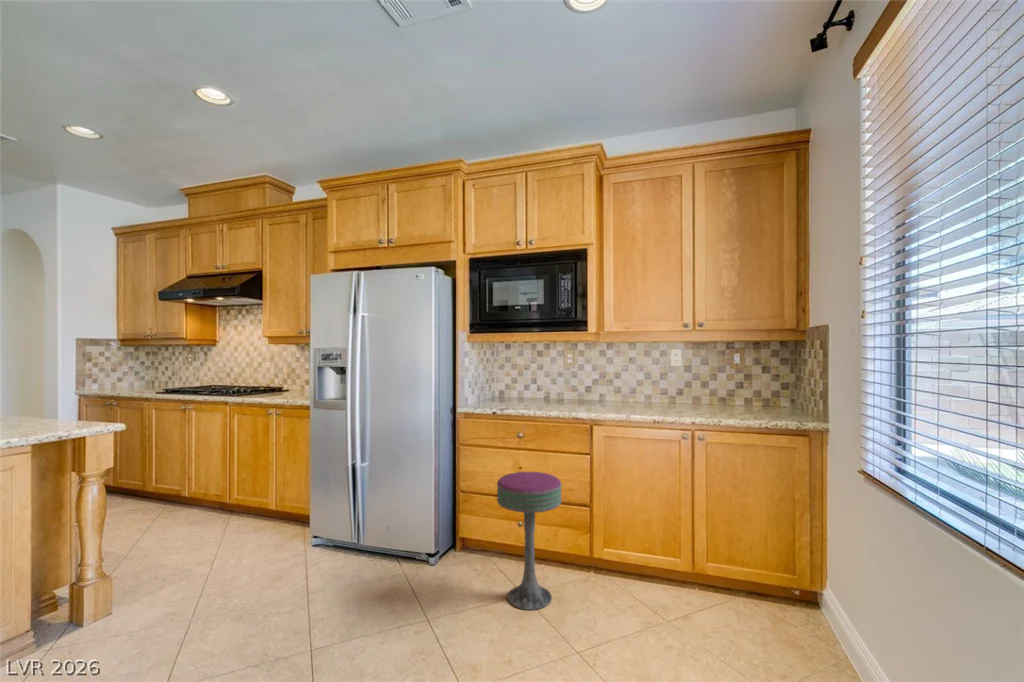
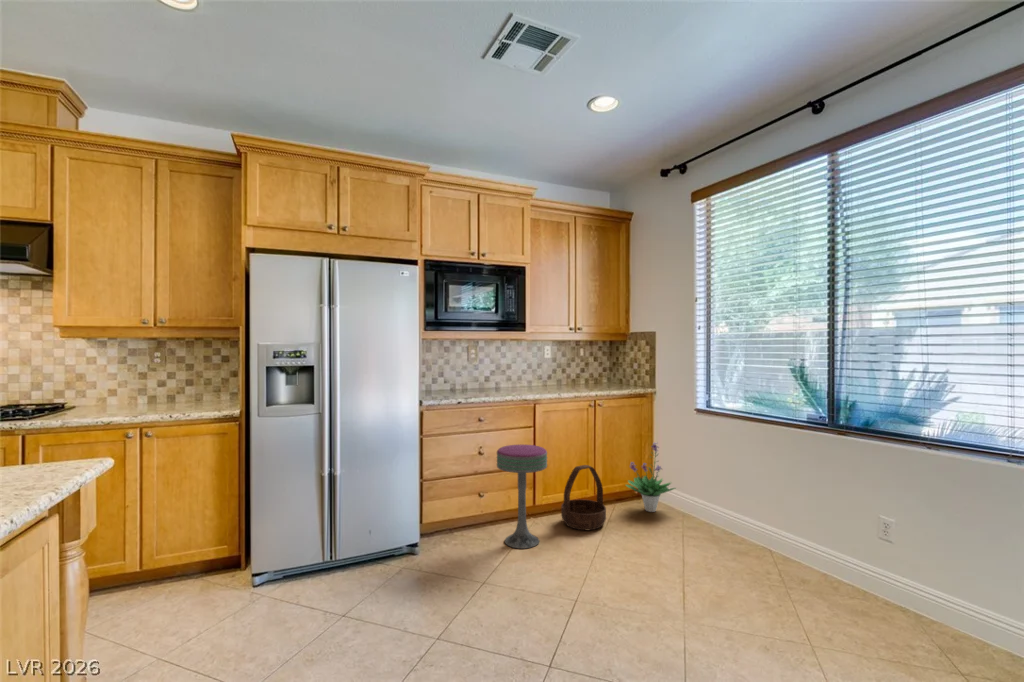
potted plant: none [732,519,835,643] -> present [626,443,675,512]
basket: none [605,522,673,625] -> present [561,465,606,530]

